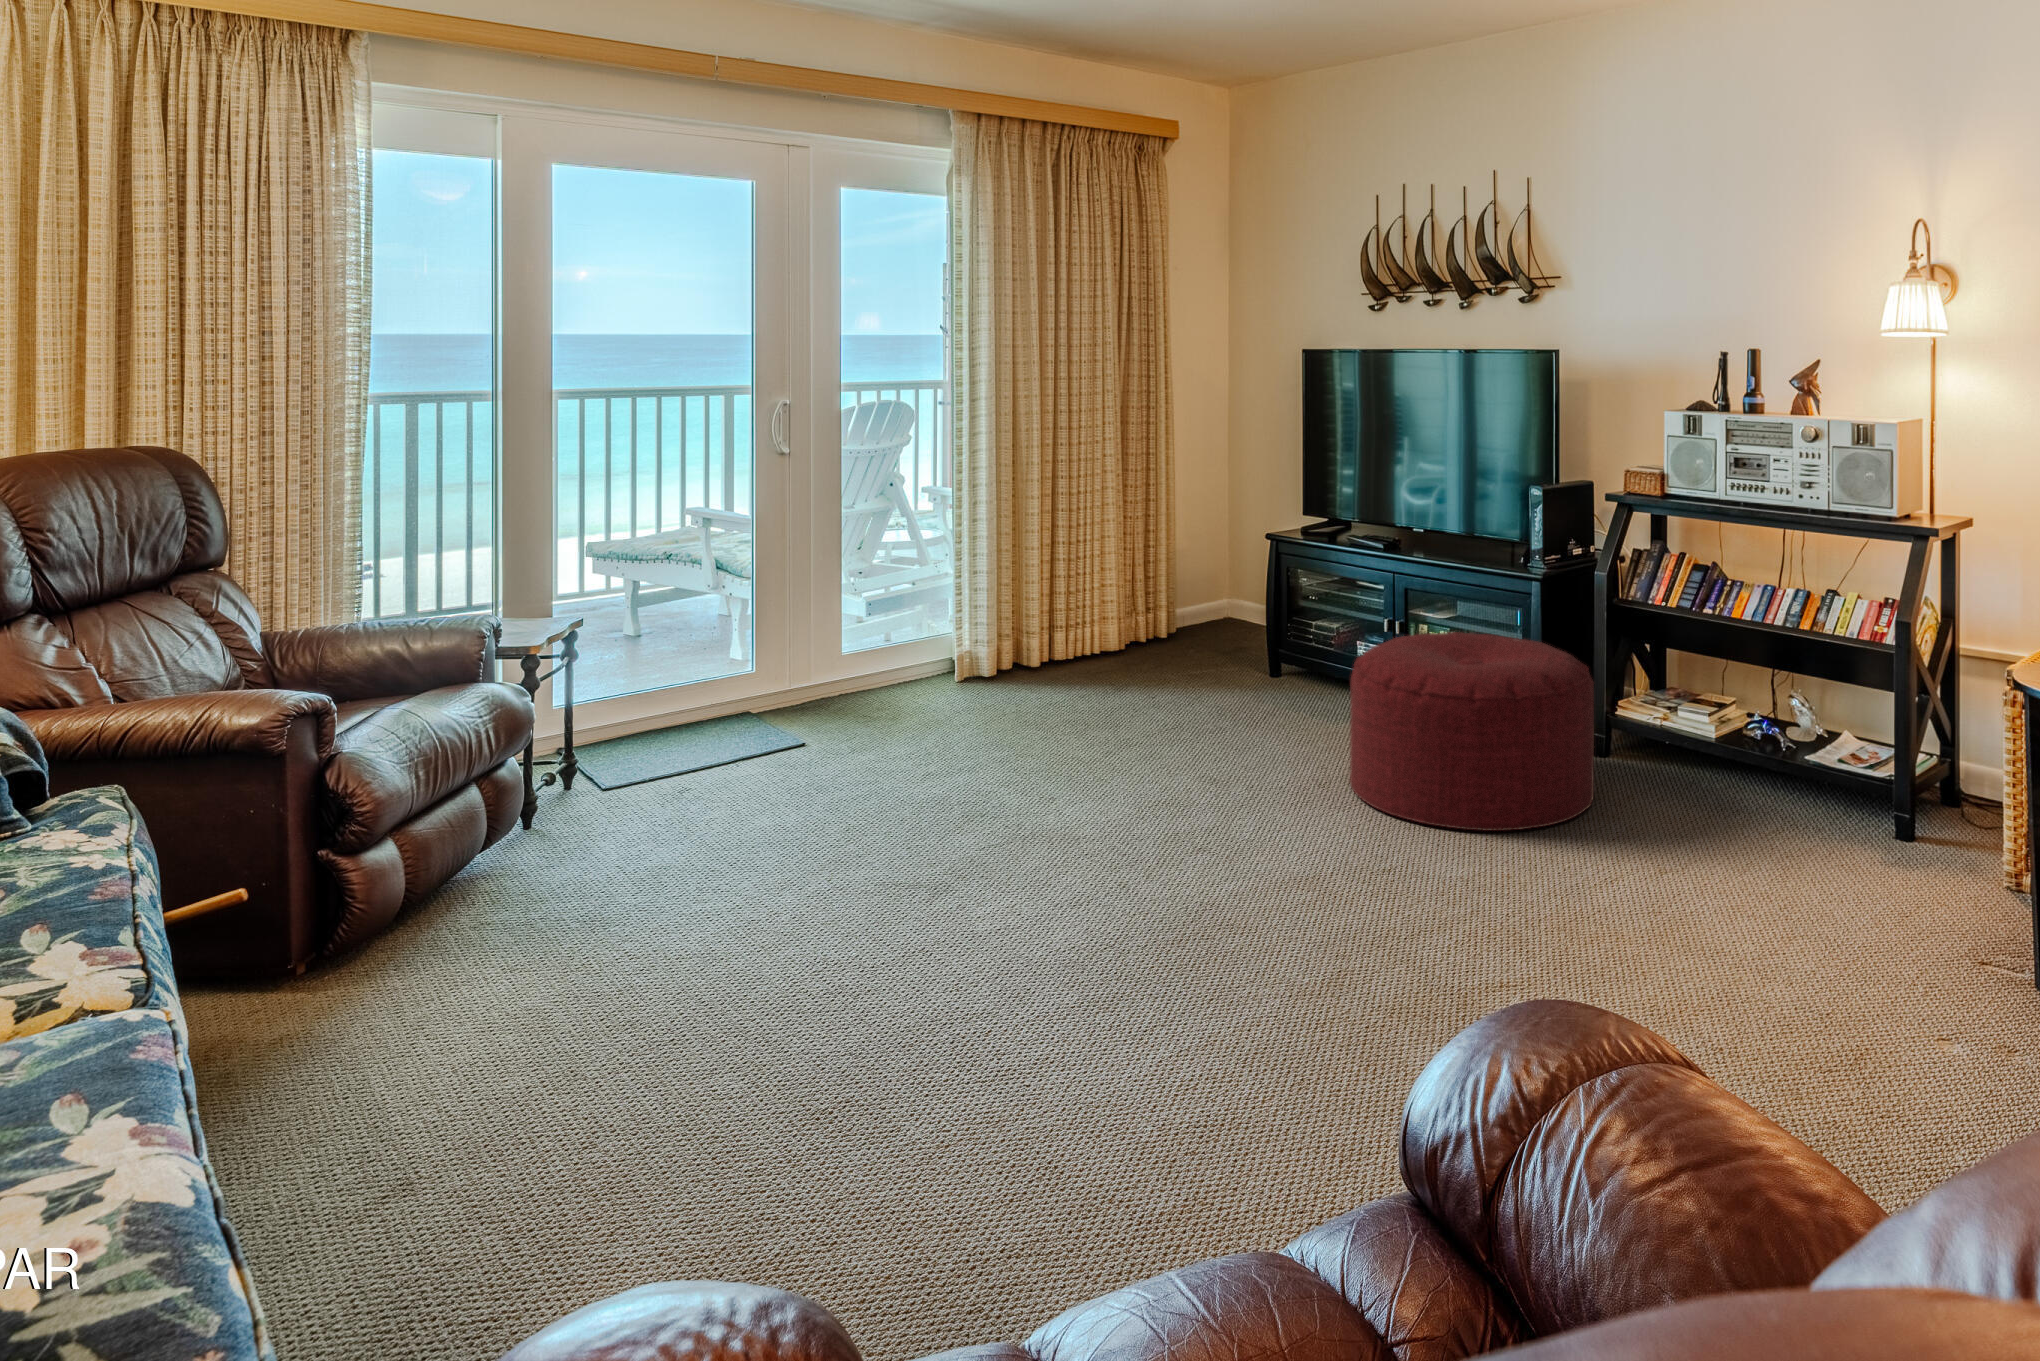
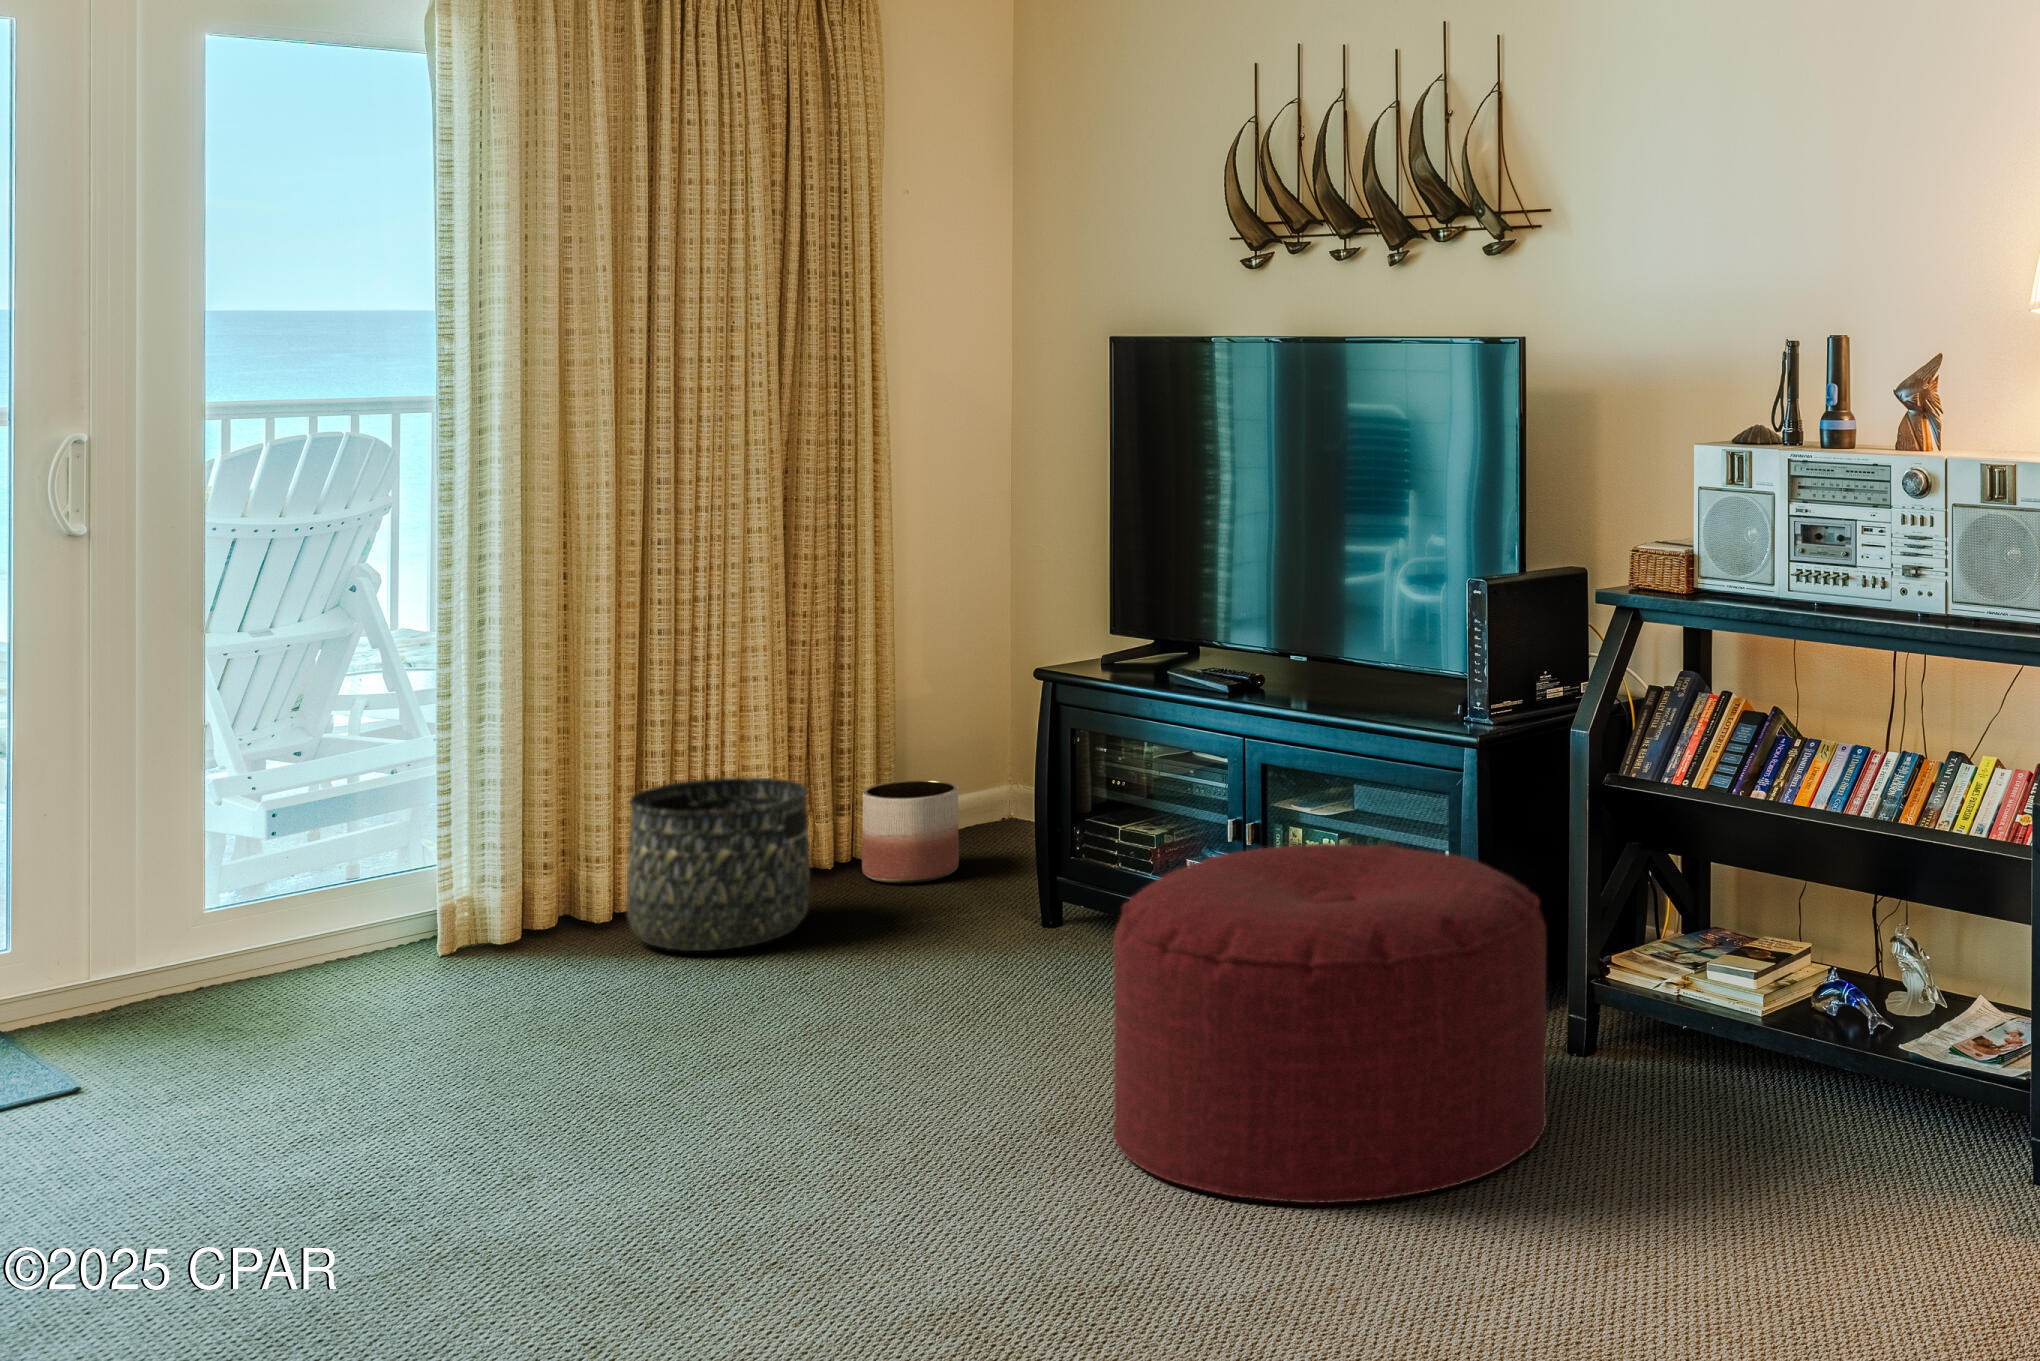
basket: none [1051,589,1145,683] -> present [627,777,810,951]
planter: none [1162,593,1213,649] -> present [862,780,959,883]

